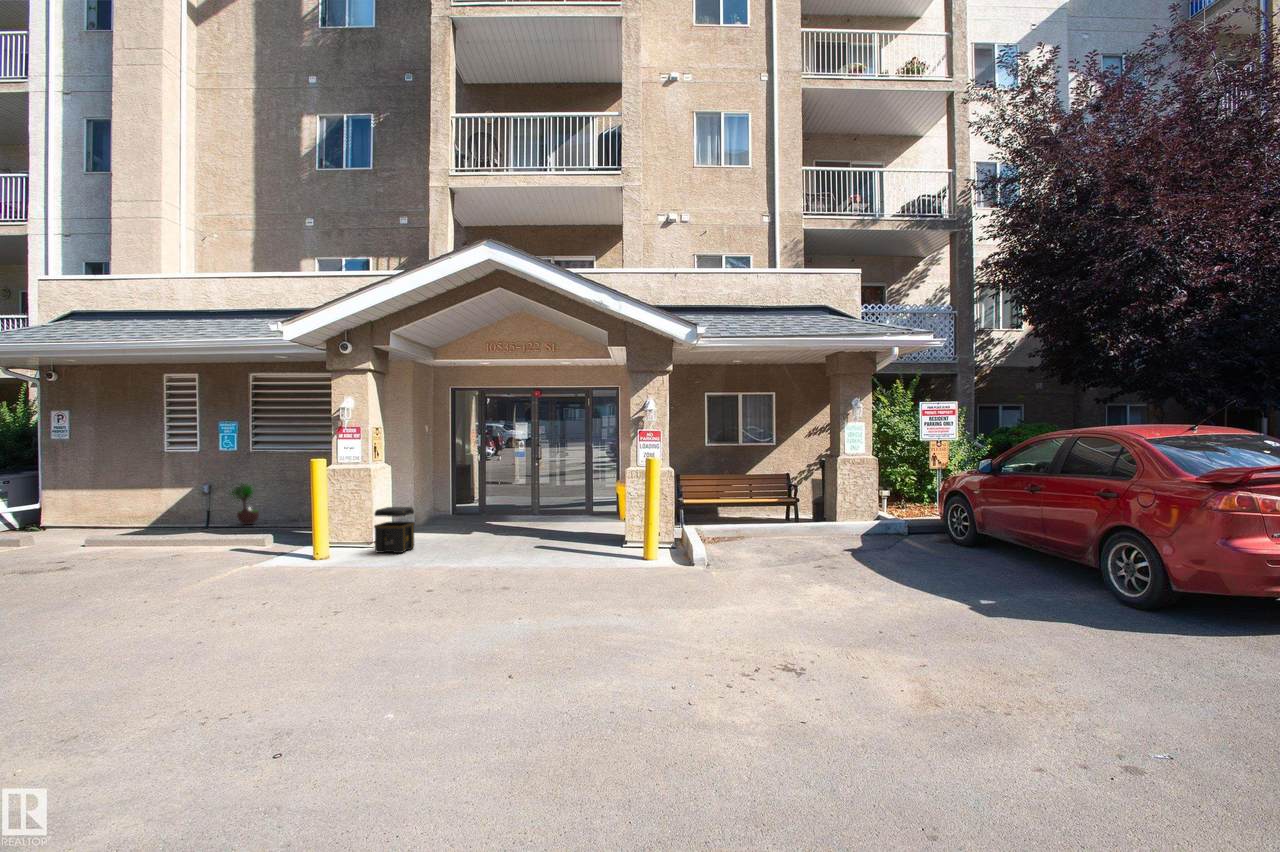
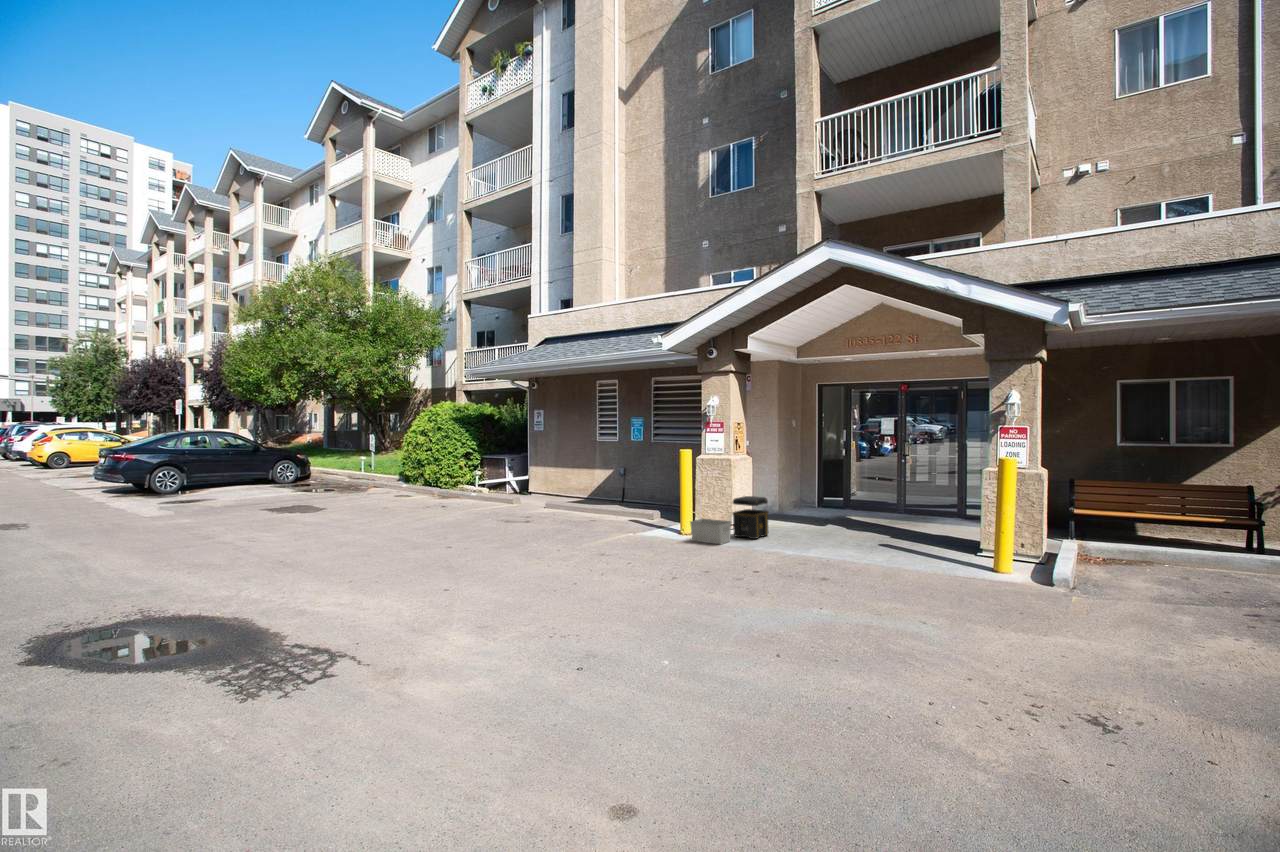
potted tree: present [230,483,259,525] -> none [637,465,661,502]
storage bin: none [325,535,375,561] -> present [690,519,731,544]

